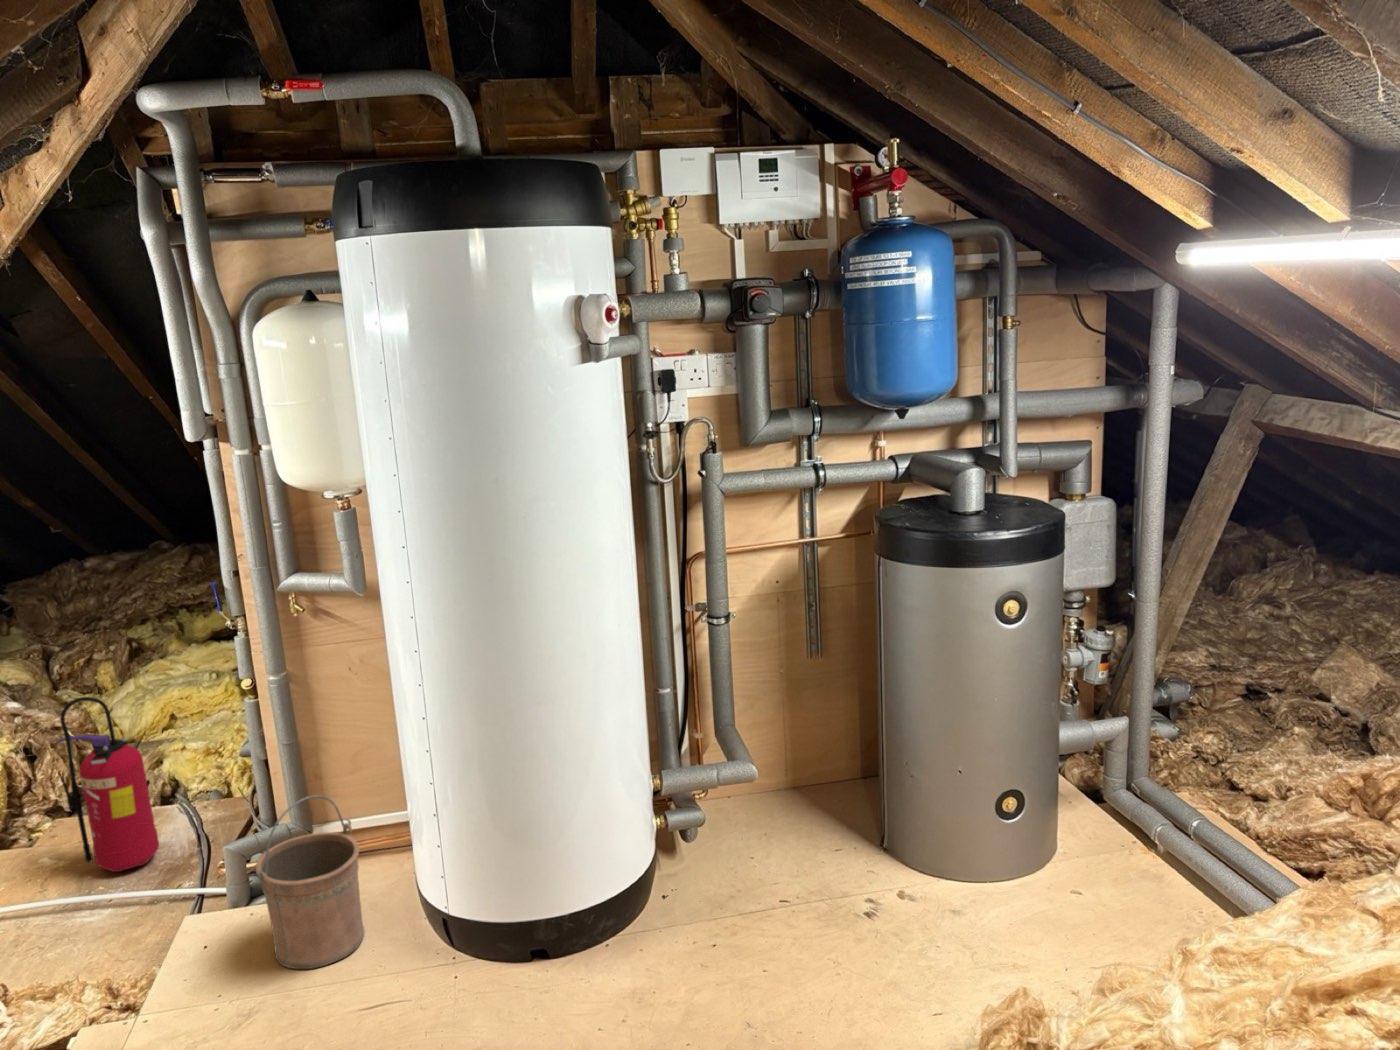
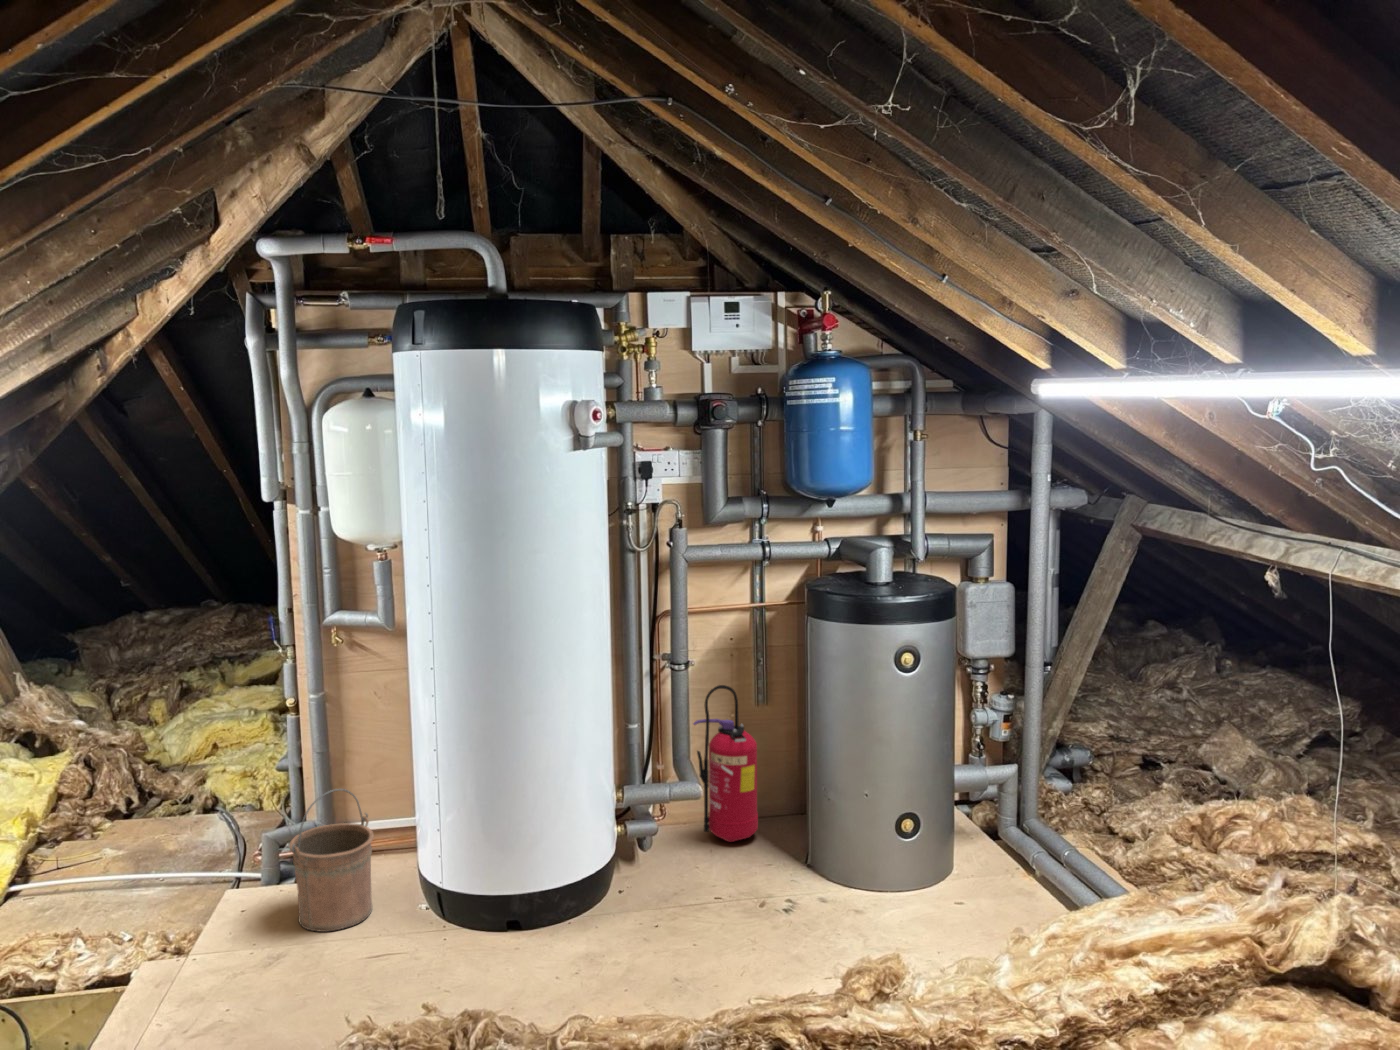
fire extinguisher: present [56,697,159,872] -> present [693,685,758,842]

